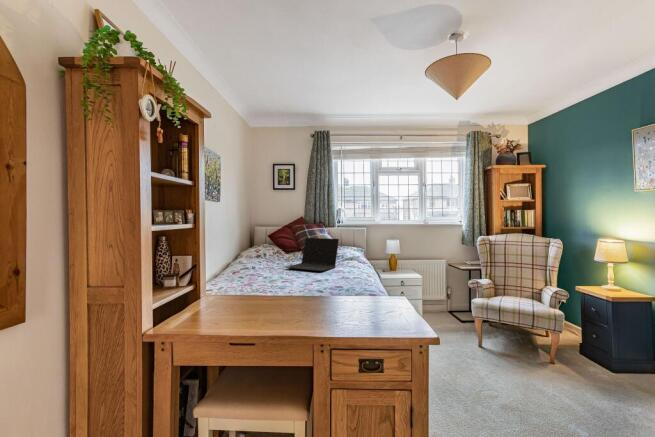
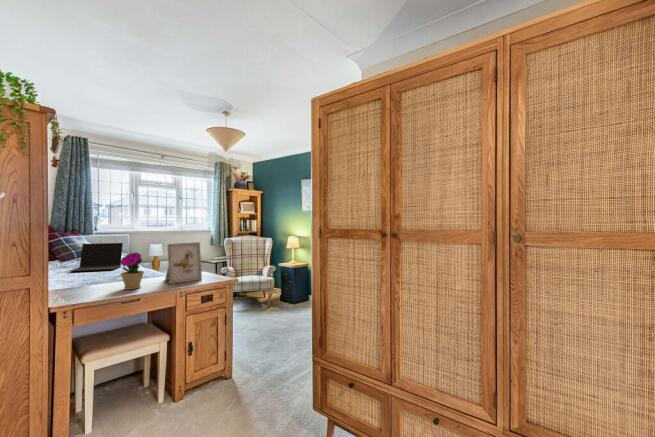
picture frame: none [339,252,396,325] -> present [165,242,202,284]
flower pot: none [270,263,303,323] -> present [120,253,144,289]

